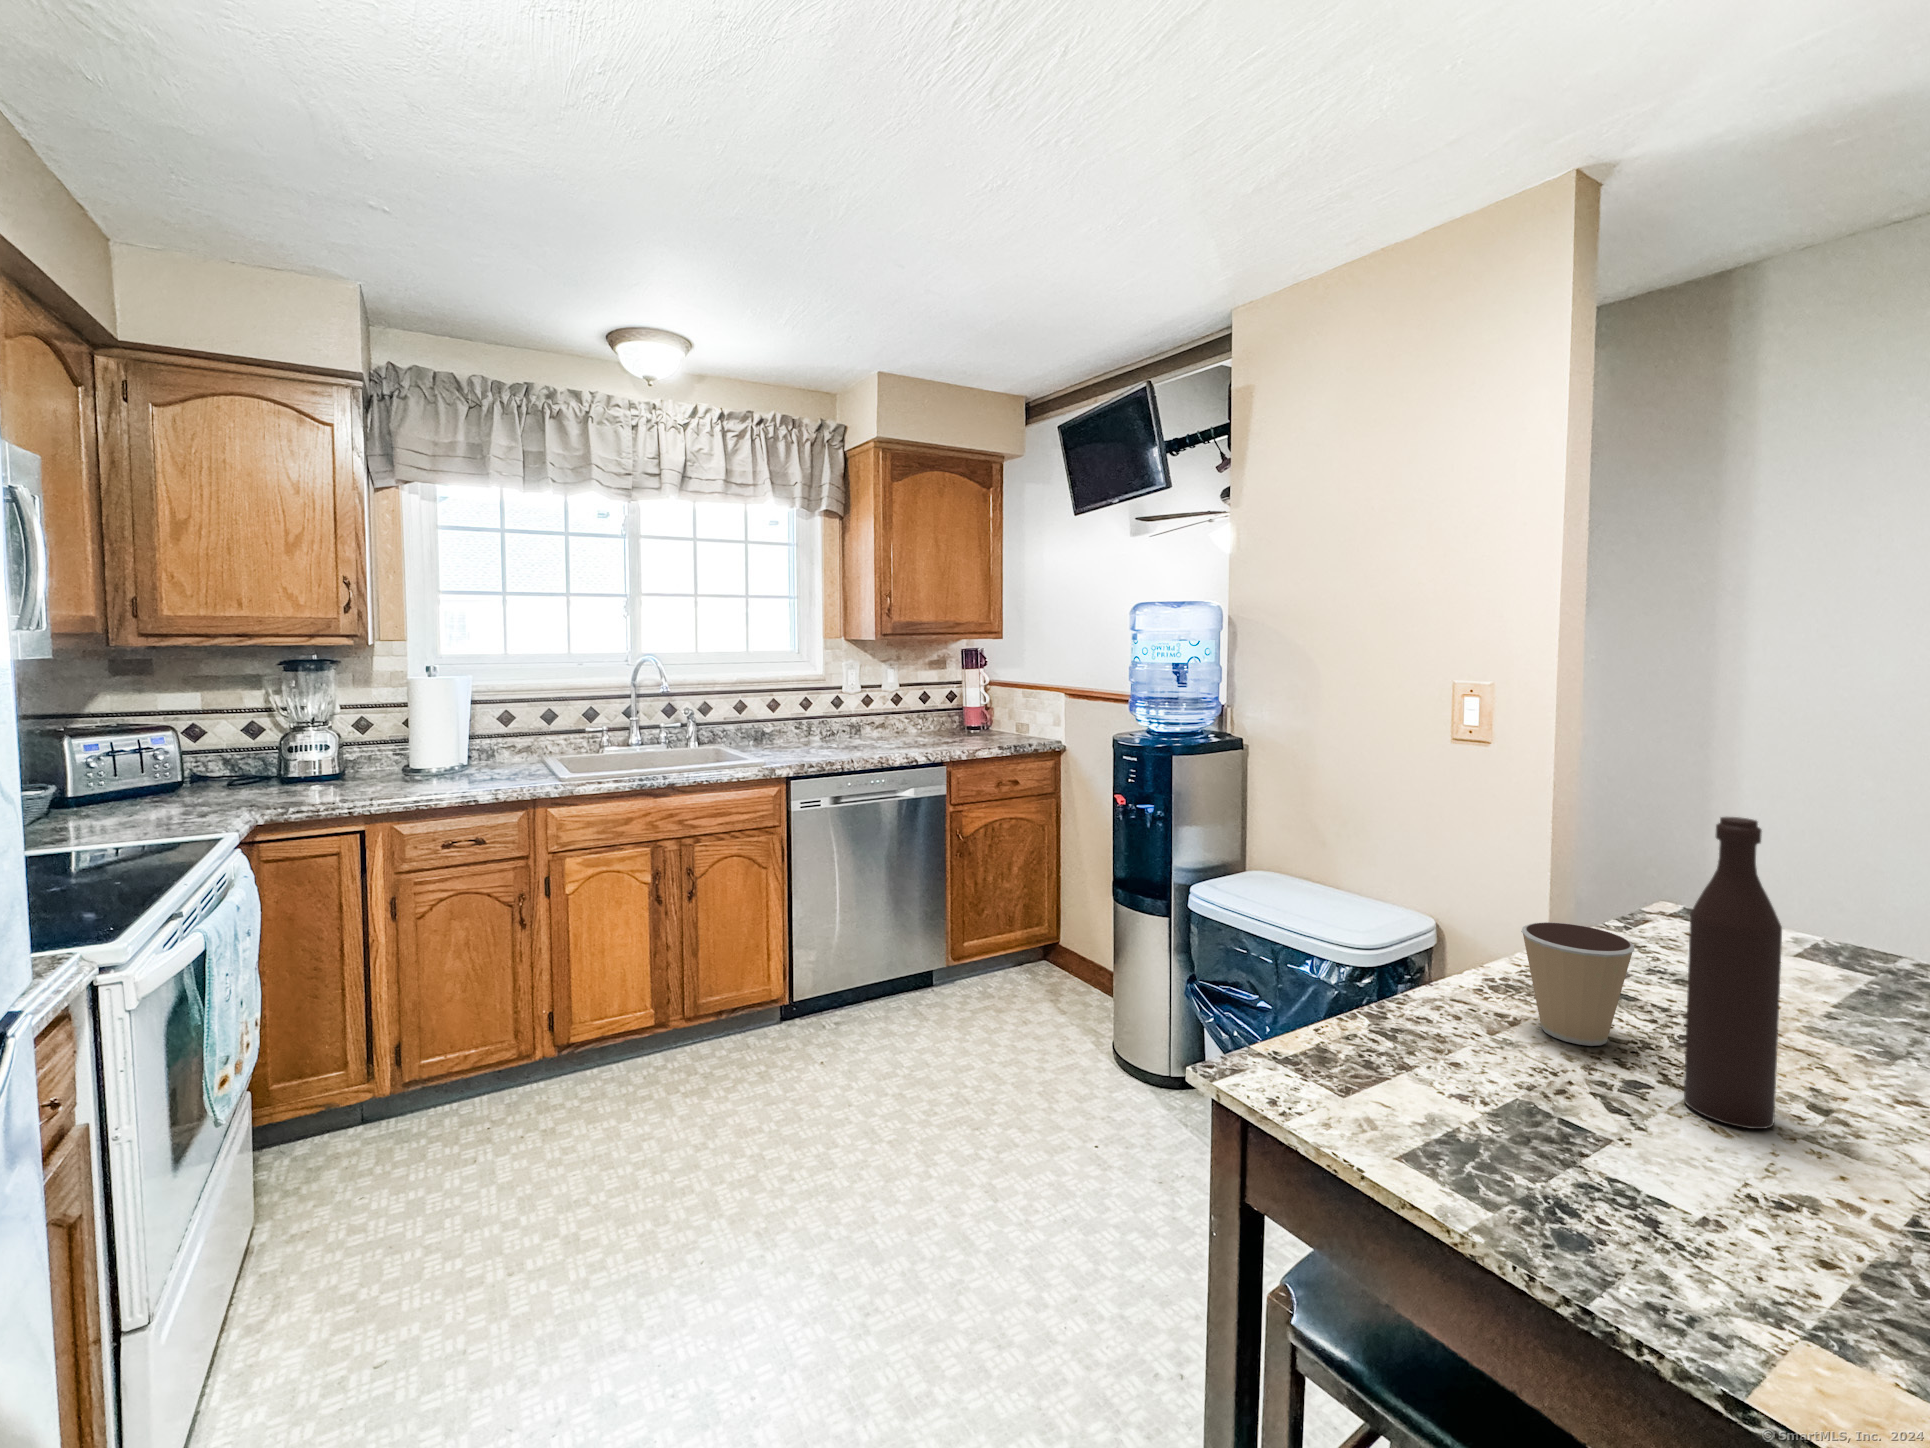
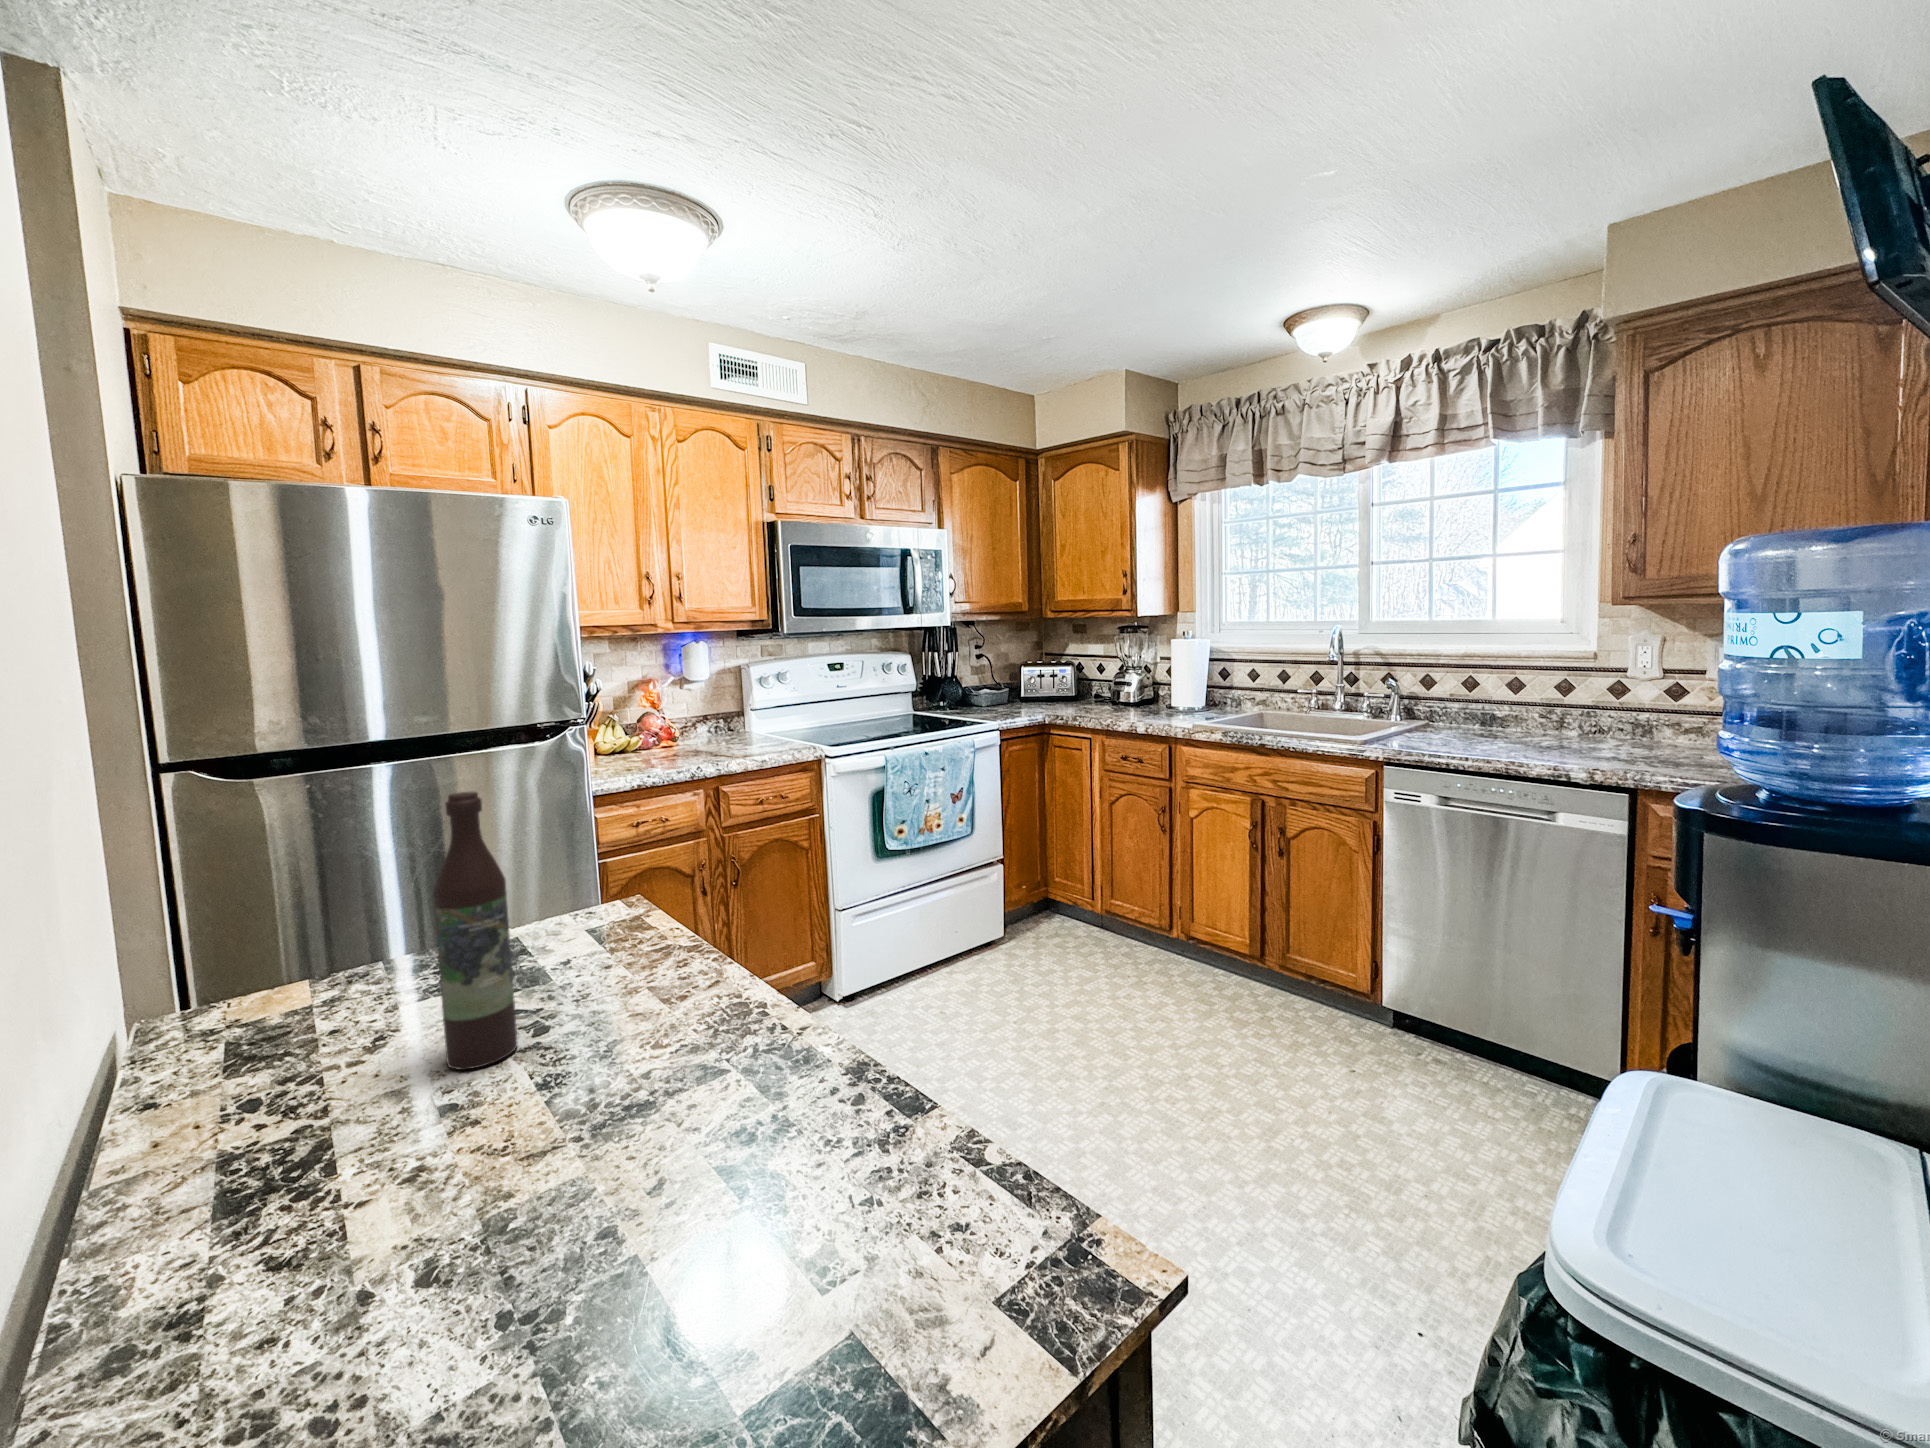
coffee cup: present [1521,922,1634,1046] -> none [594,911,694,1036]

